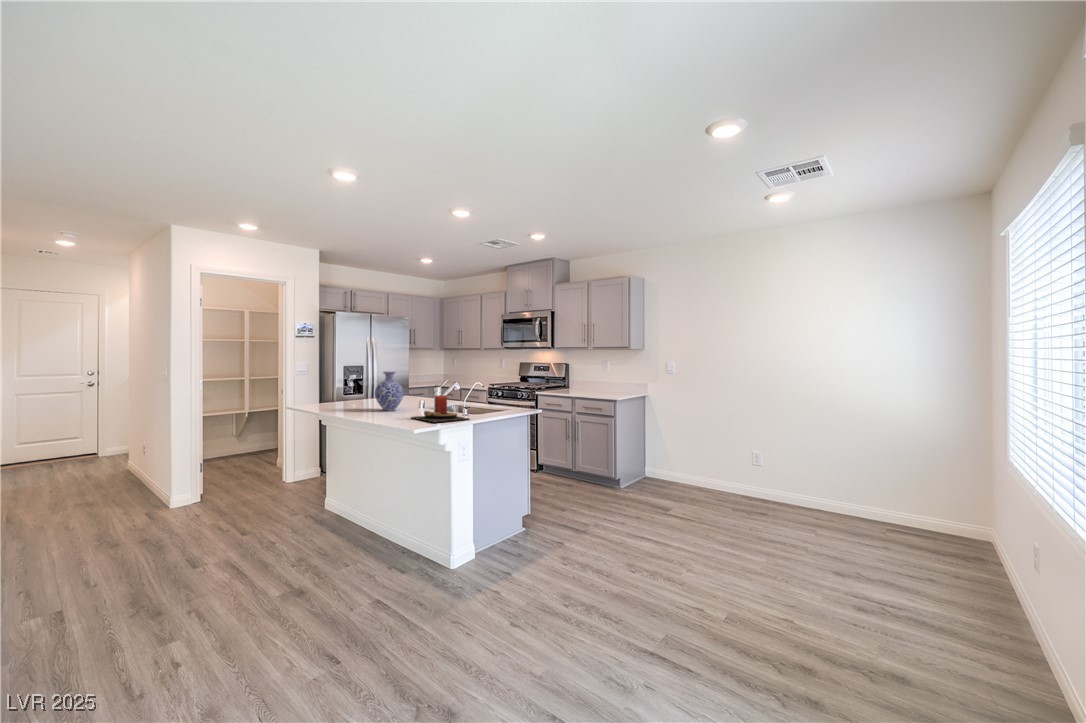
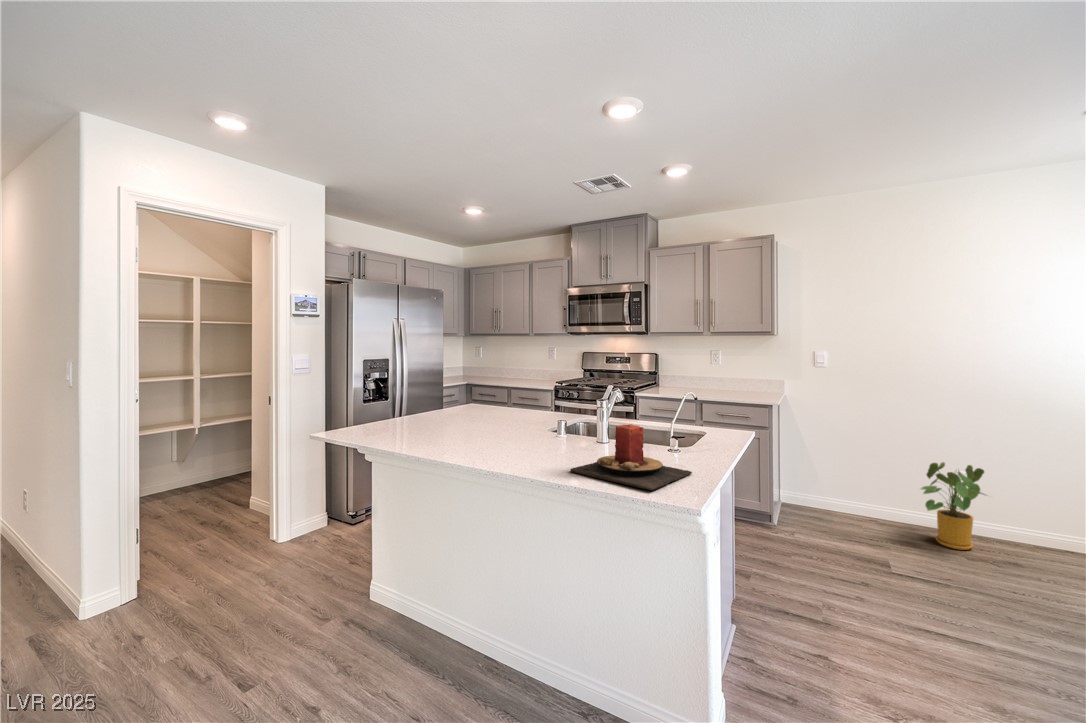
vase: present [375,372,404,411] -> none [465,374,515,447]
house plant: none [710,439,761,498] -> present [921,462,985,550]

